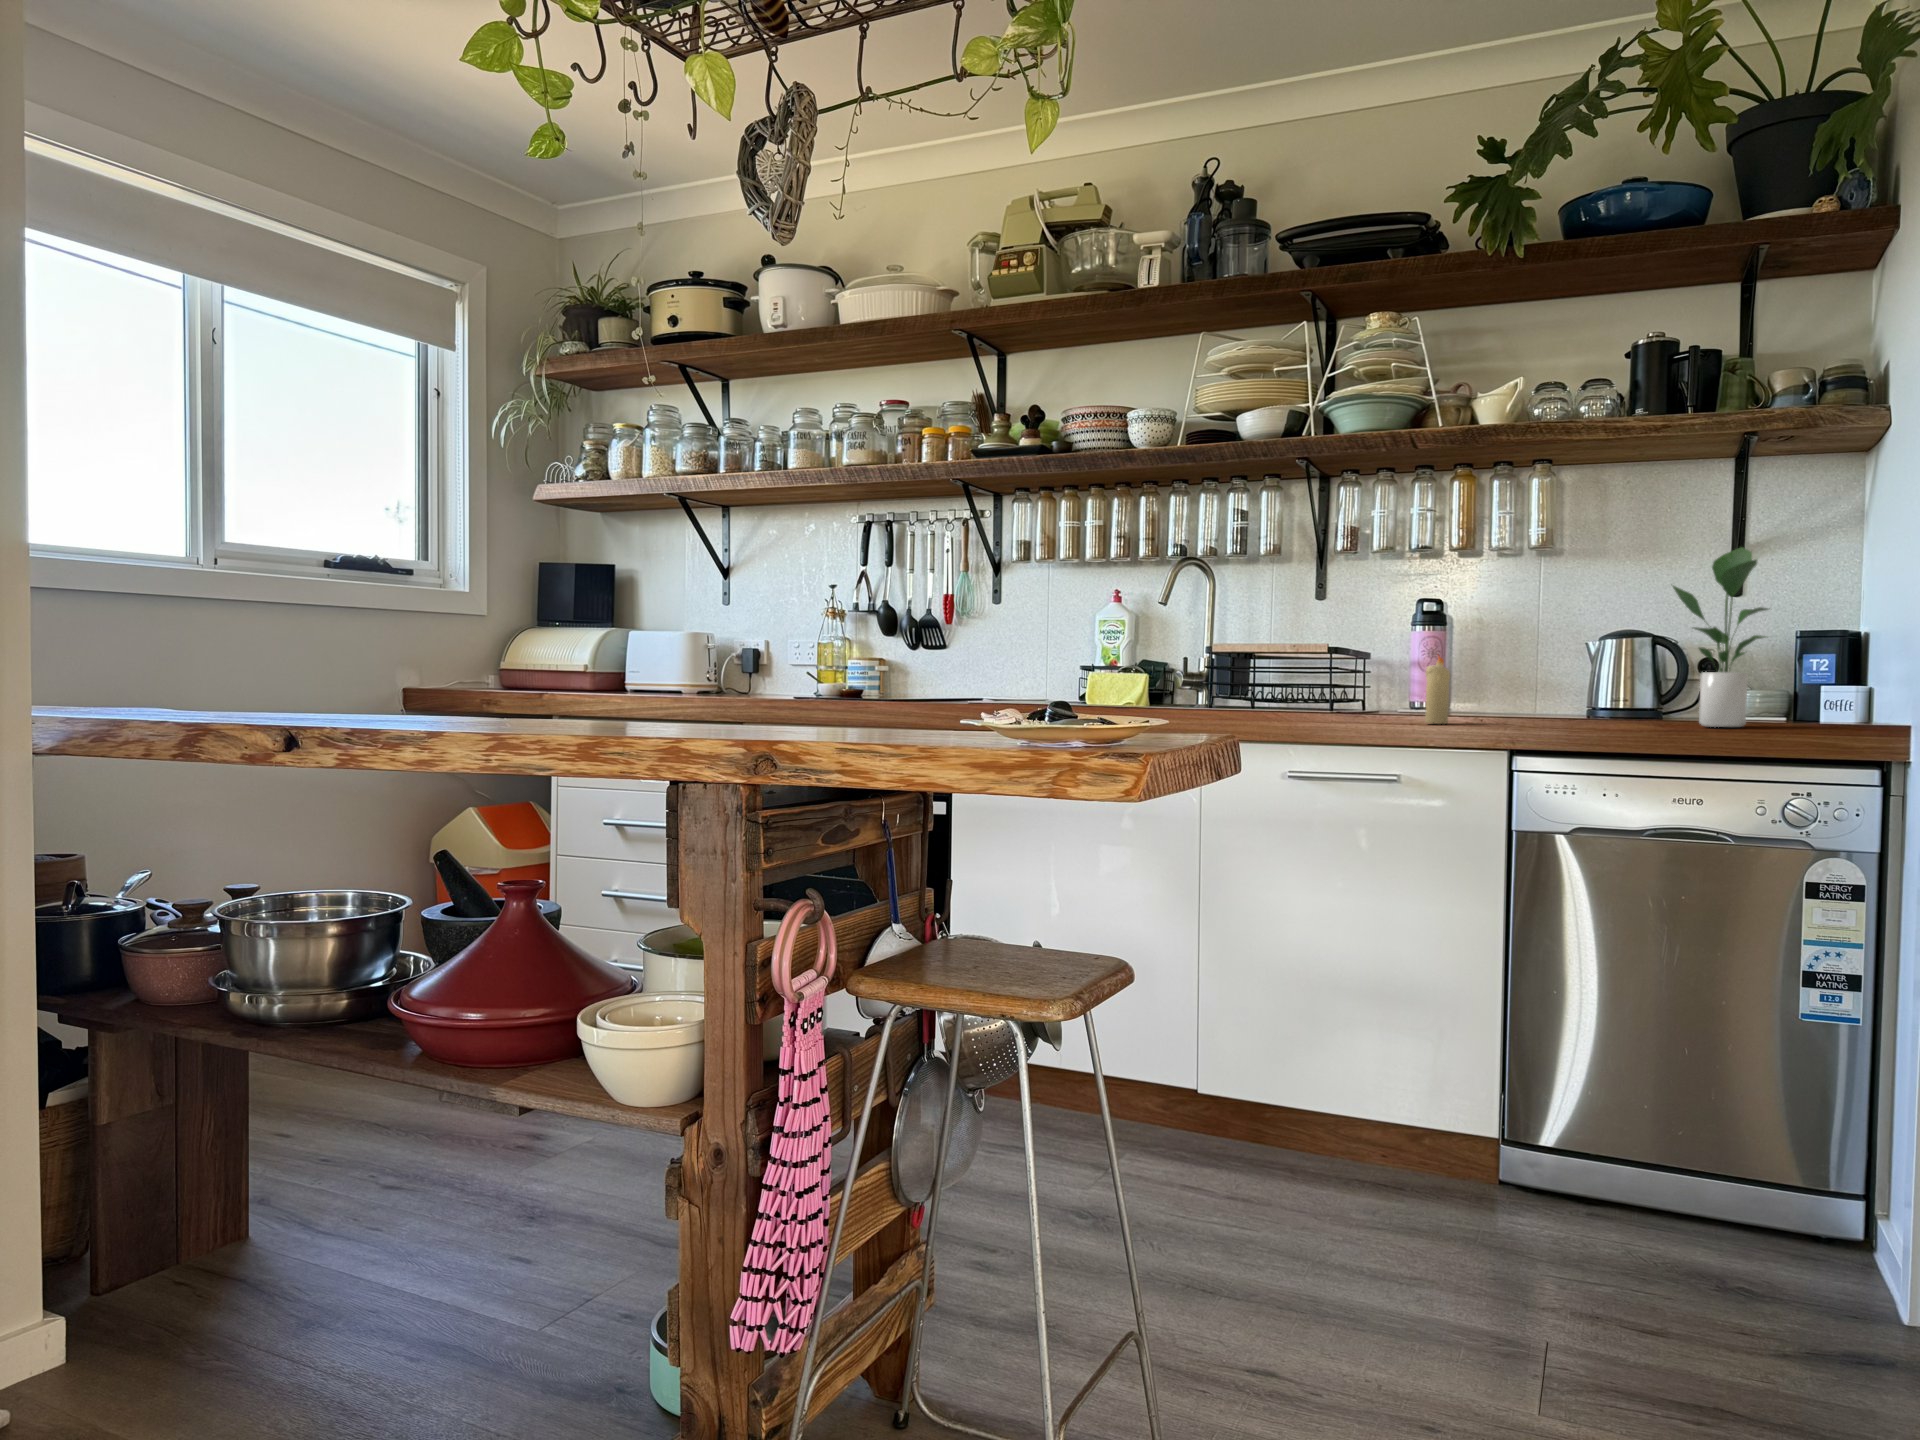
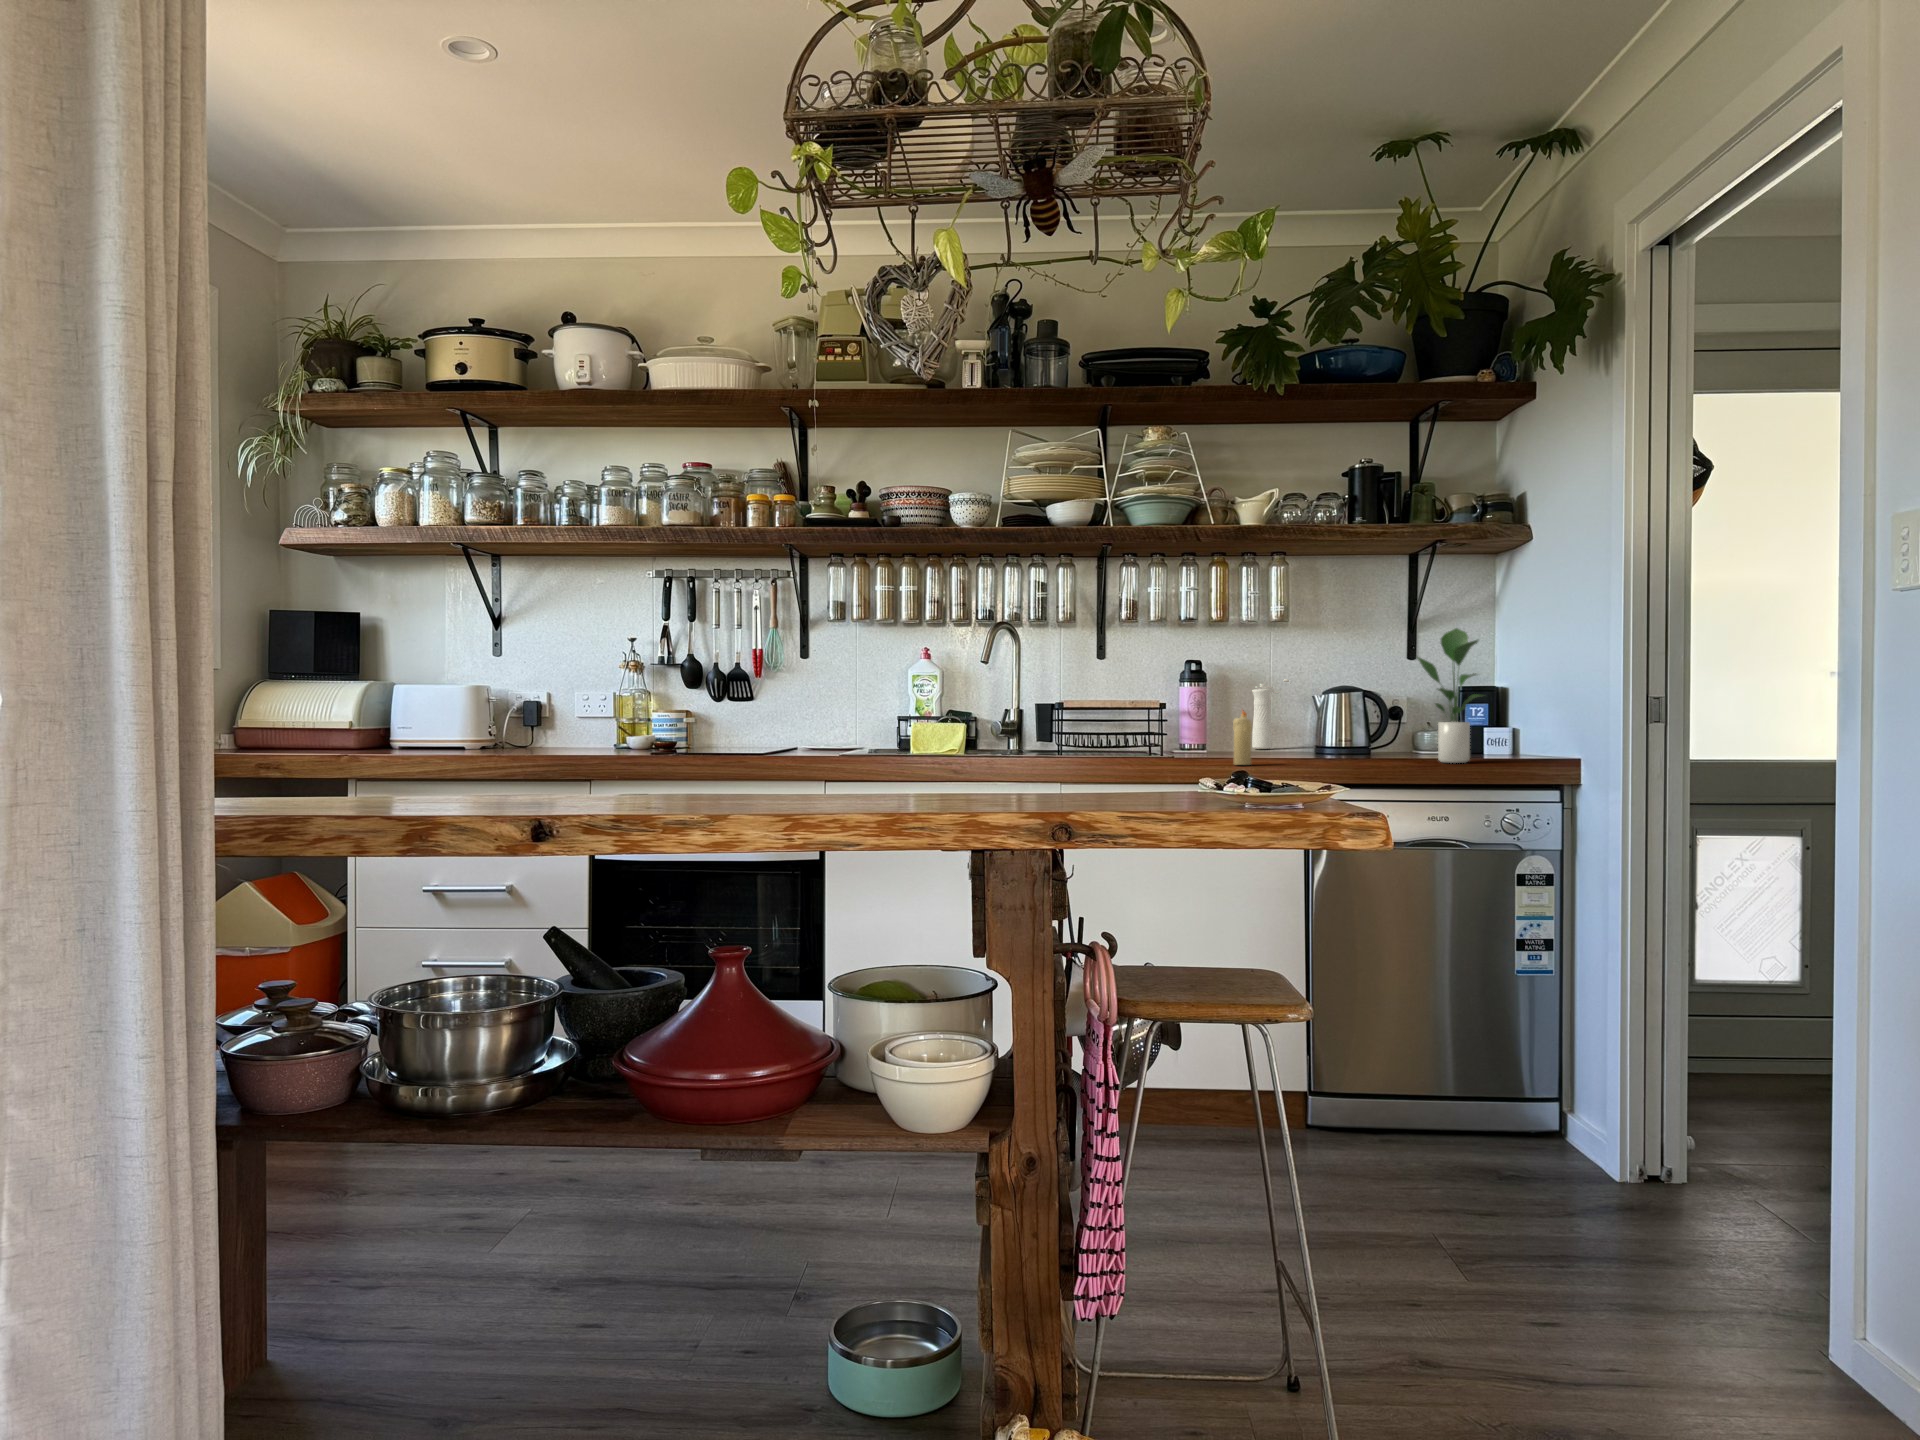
pepper mill: none [1502,619,1565,706] -> present [1252,679,1291,748]

